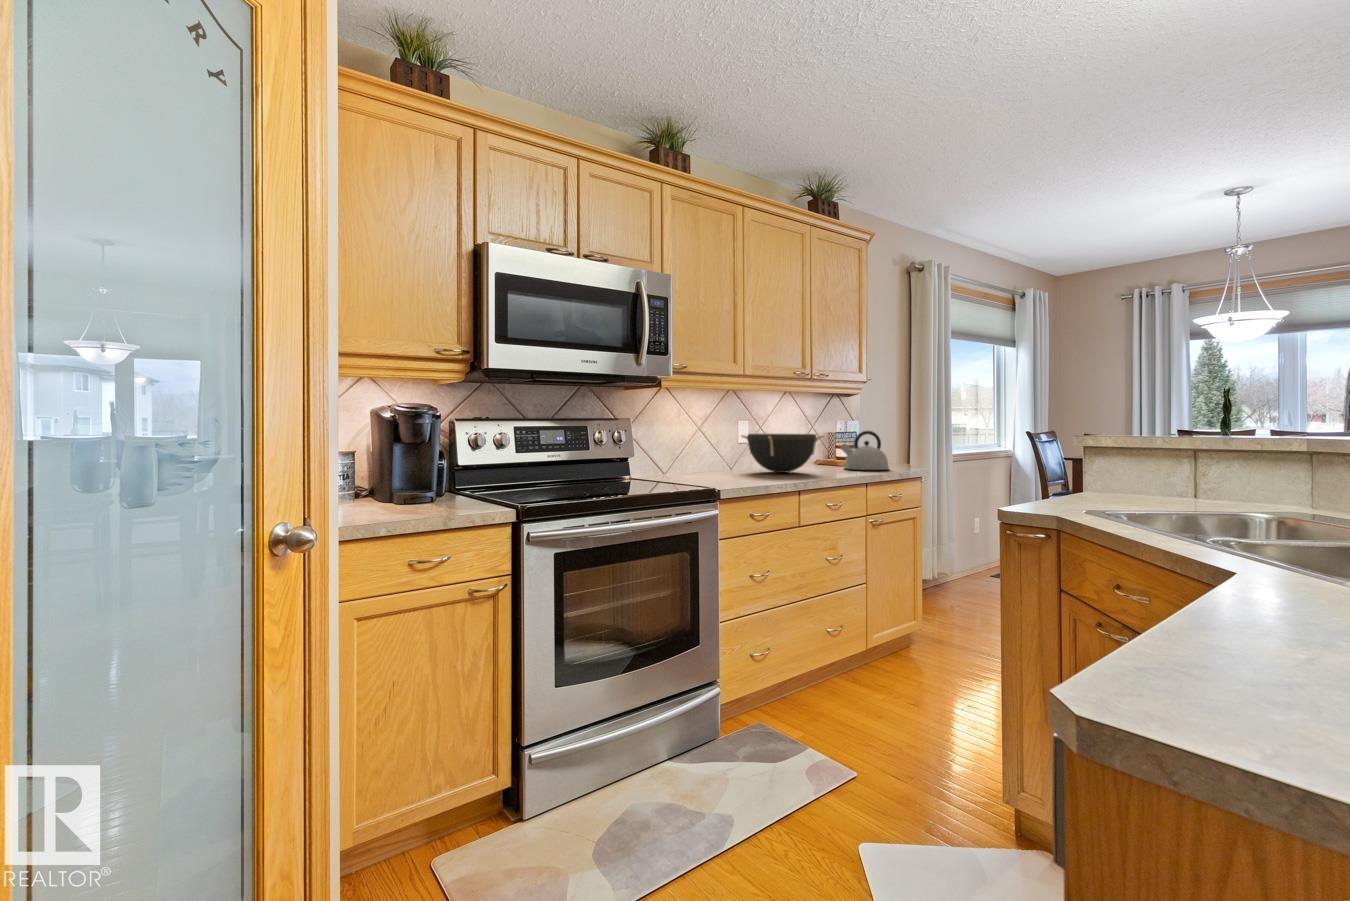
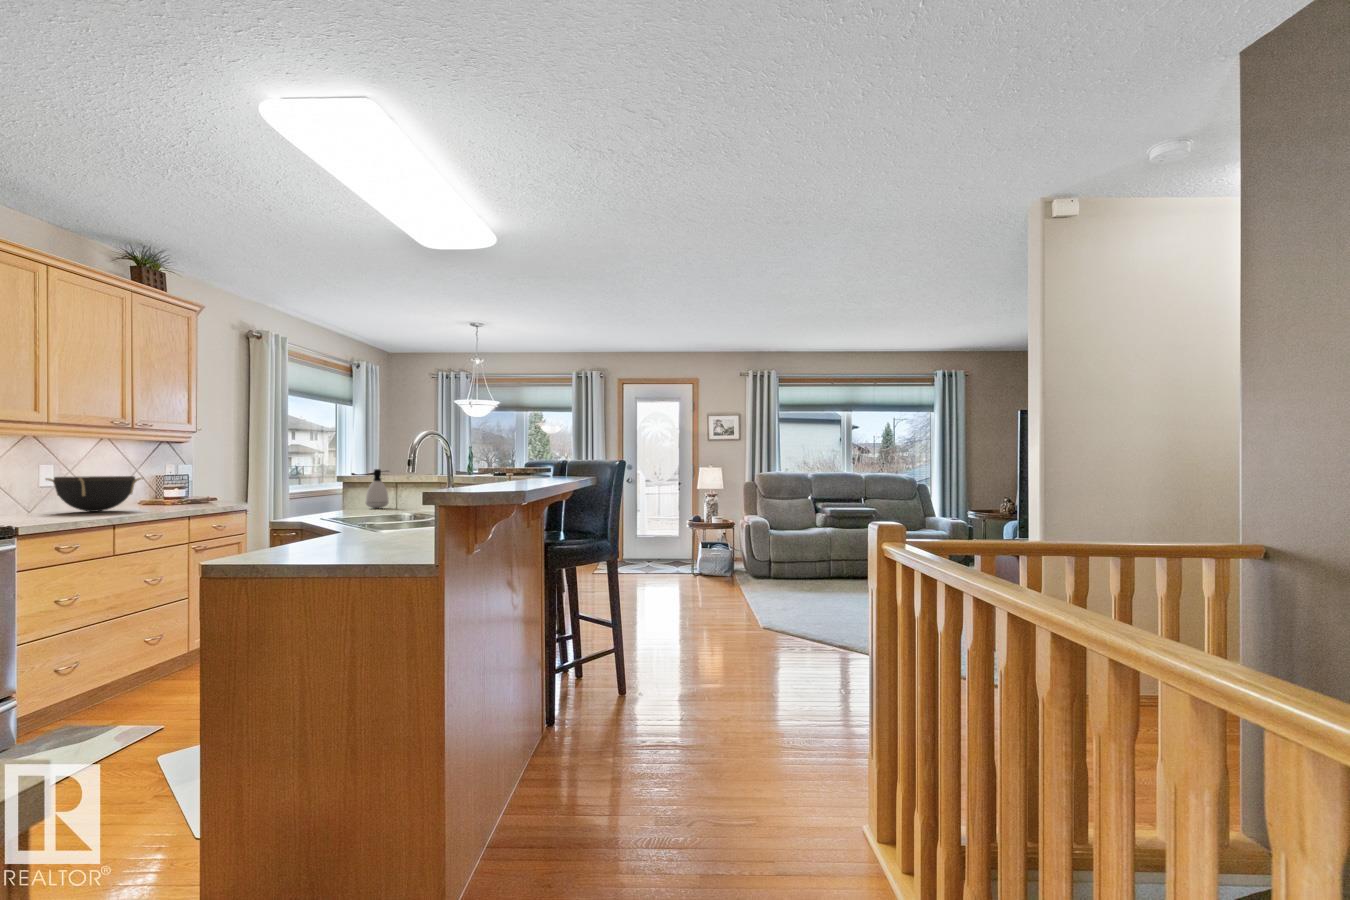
soap dispenser: none [1126,429,1173,494] -> present [366,469,389,508]
kettle: present [840,431,889,470] -> none [164,473,214,506]

